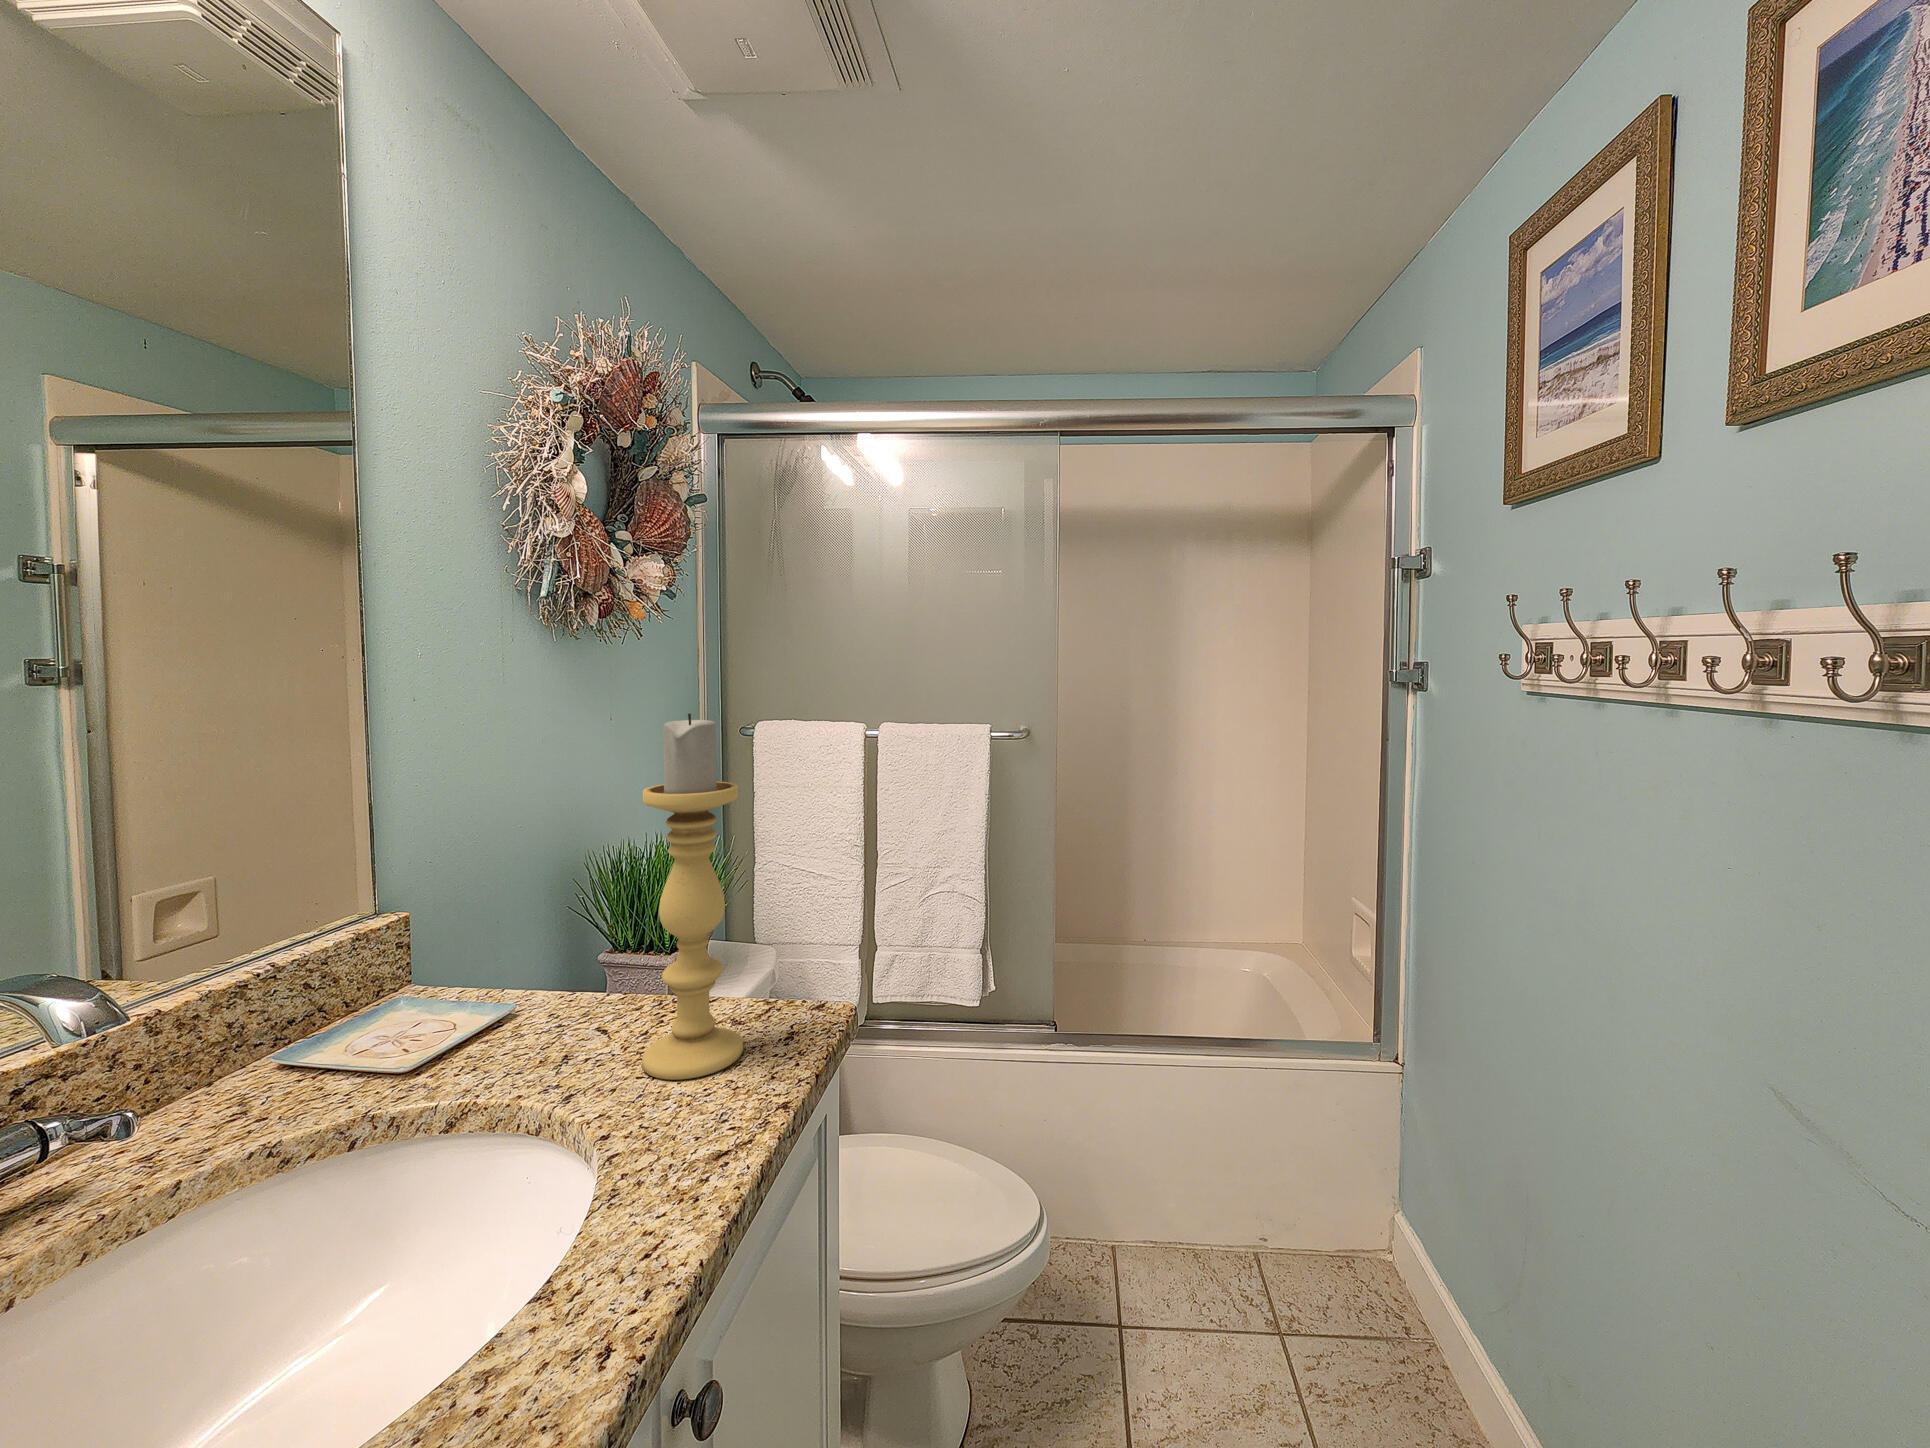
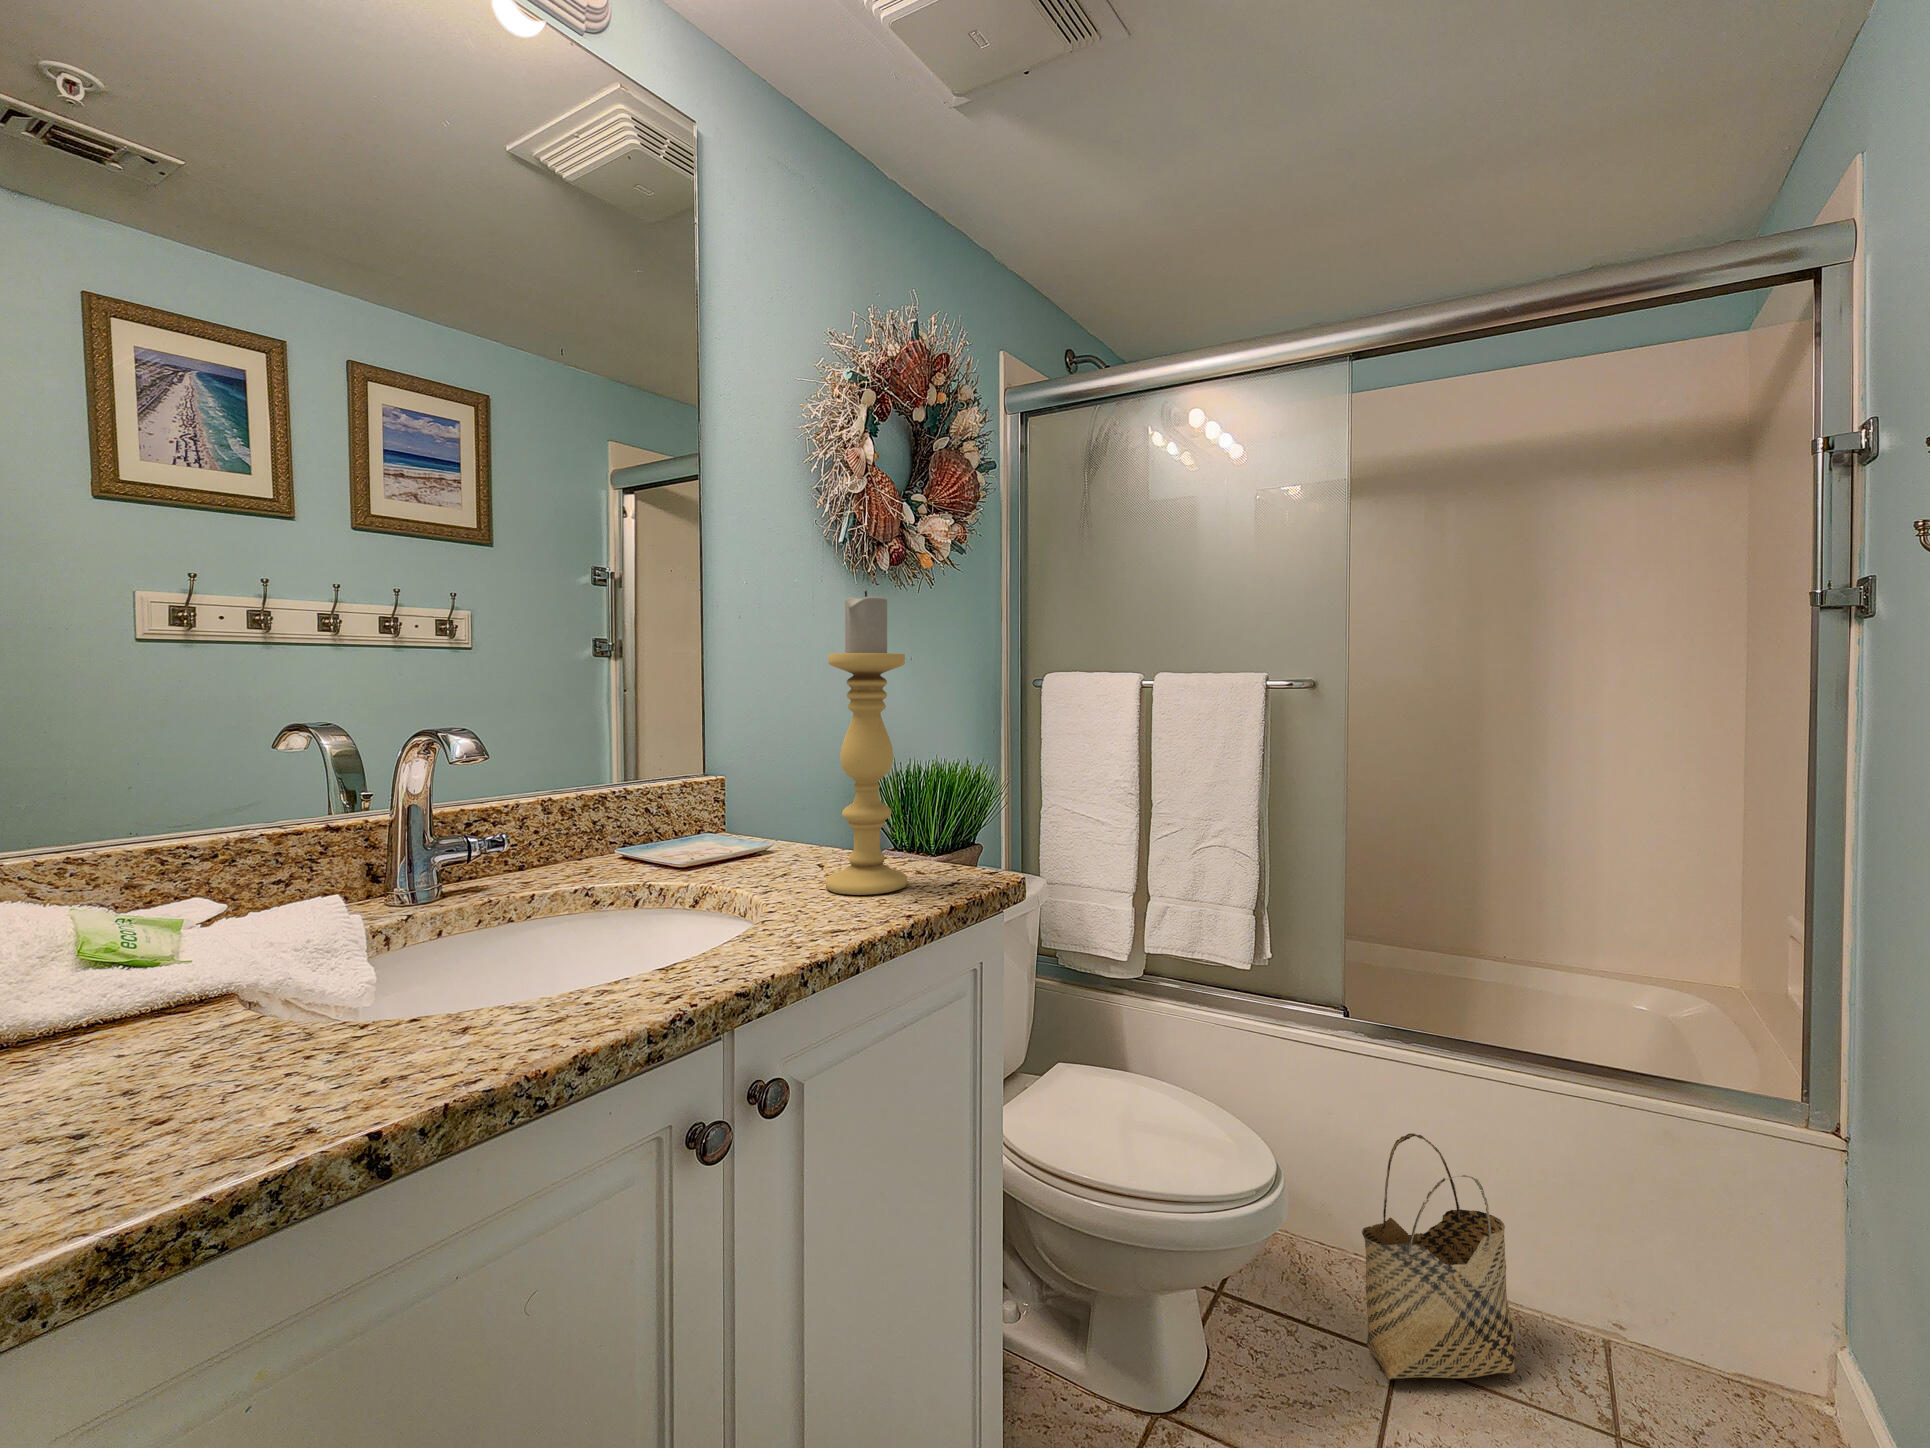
woven basket: none [1097,1127,1208,1350] -> present [1362,1133,1516,1380]

